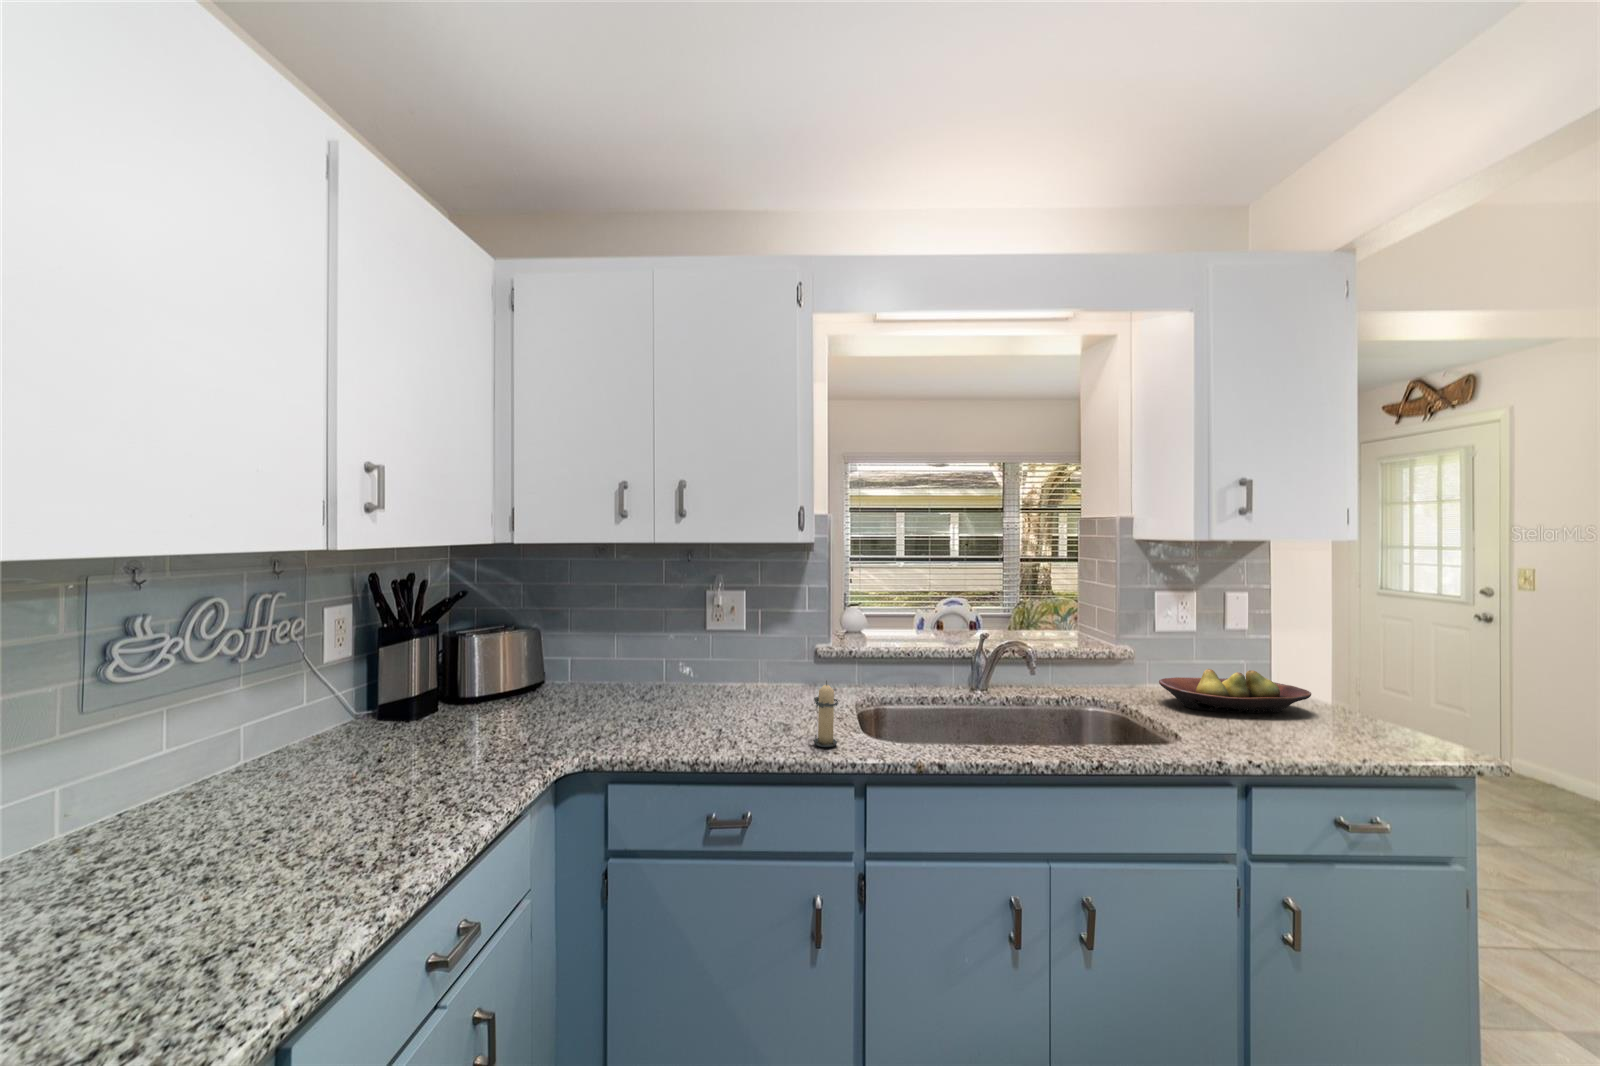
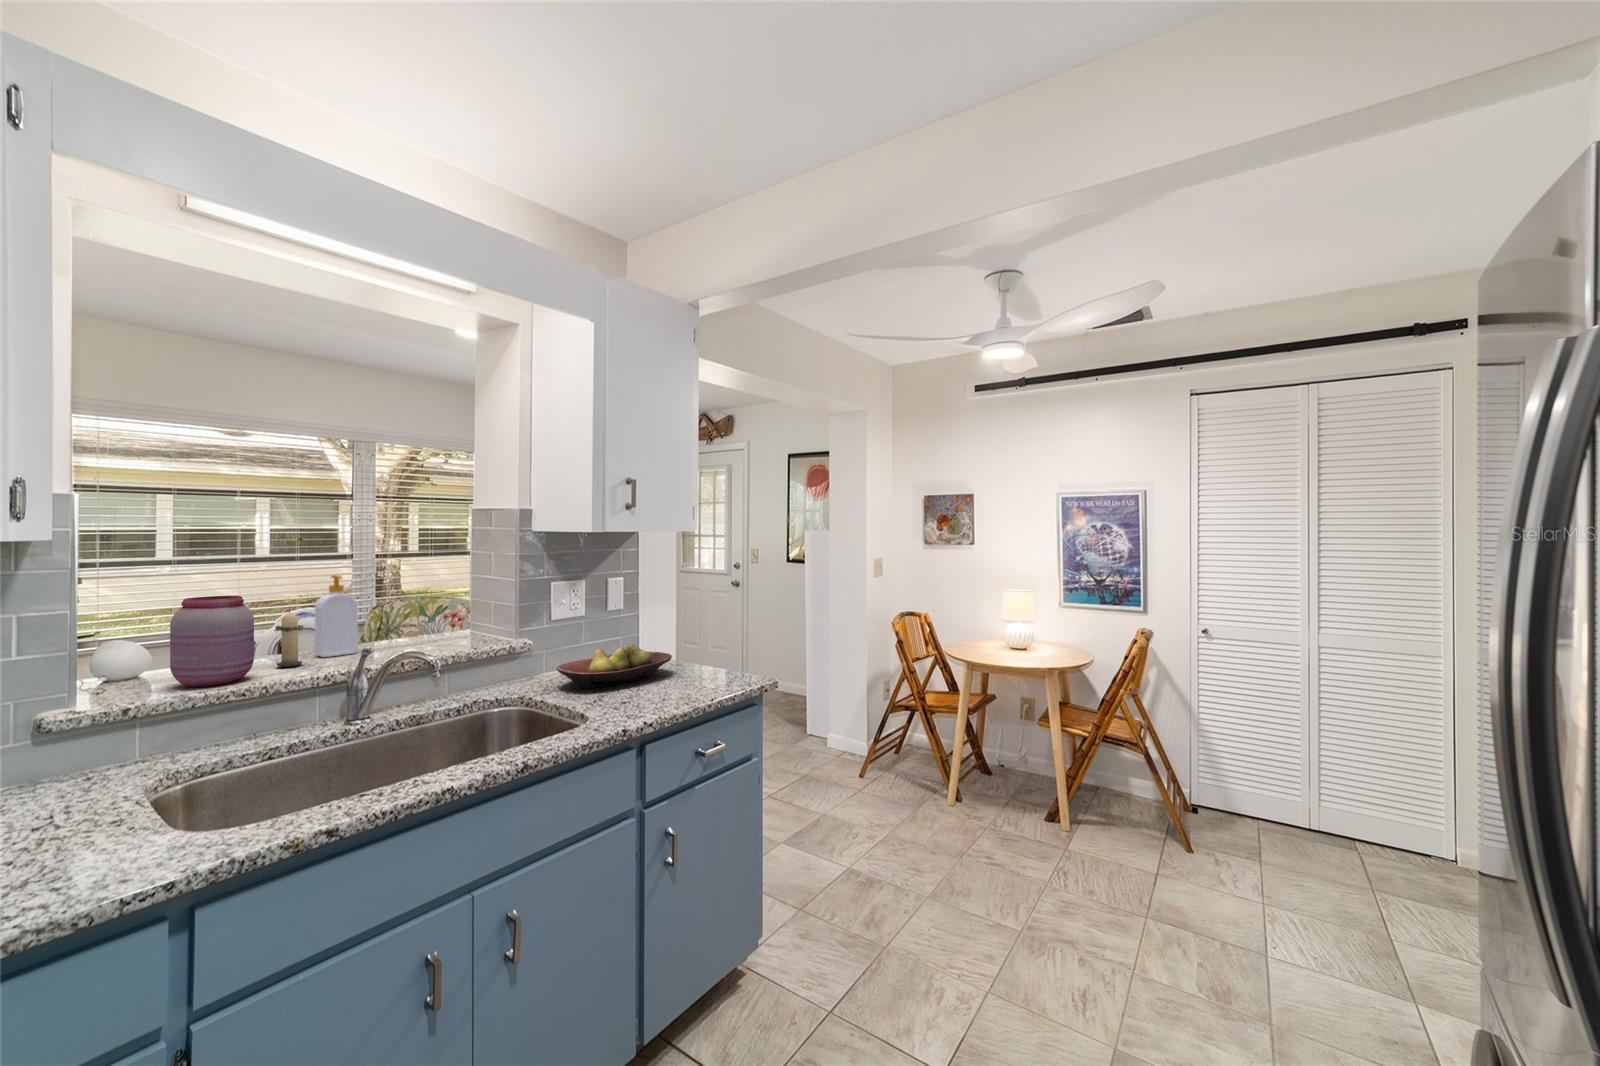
soap bottle: none [961,573,990,637] -> present [315,575,358,657]
jar: none [875,582,920,645] -> present [170,596,254,687]
candle: present [813,681,838,747] -> present [275,609,303,667]

